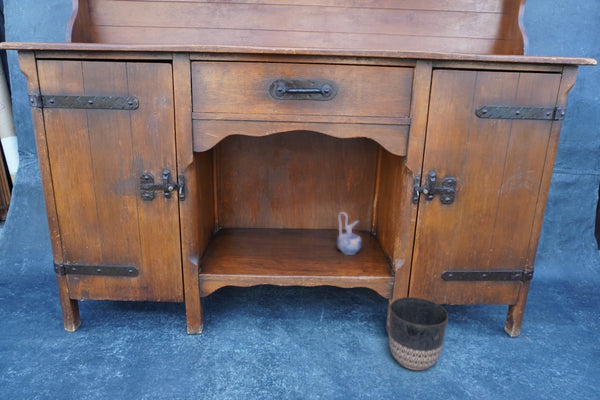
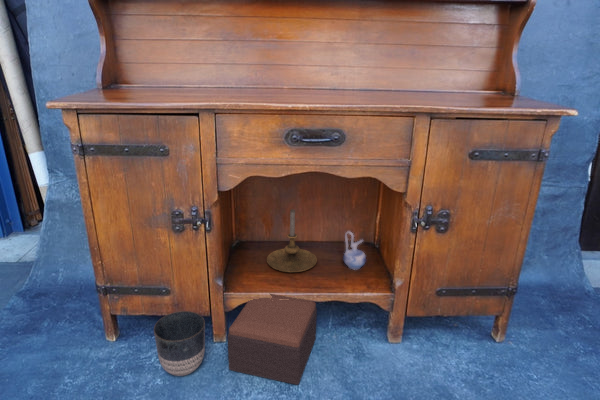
candle holder: none [252,187,307,256] -> present [267,209,317,272]
footstool: none [200,276,306,380] -> present [228,294,317,385]
planter: present [389,297,448,370] -> present [154,311,205,376]

